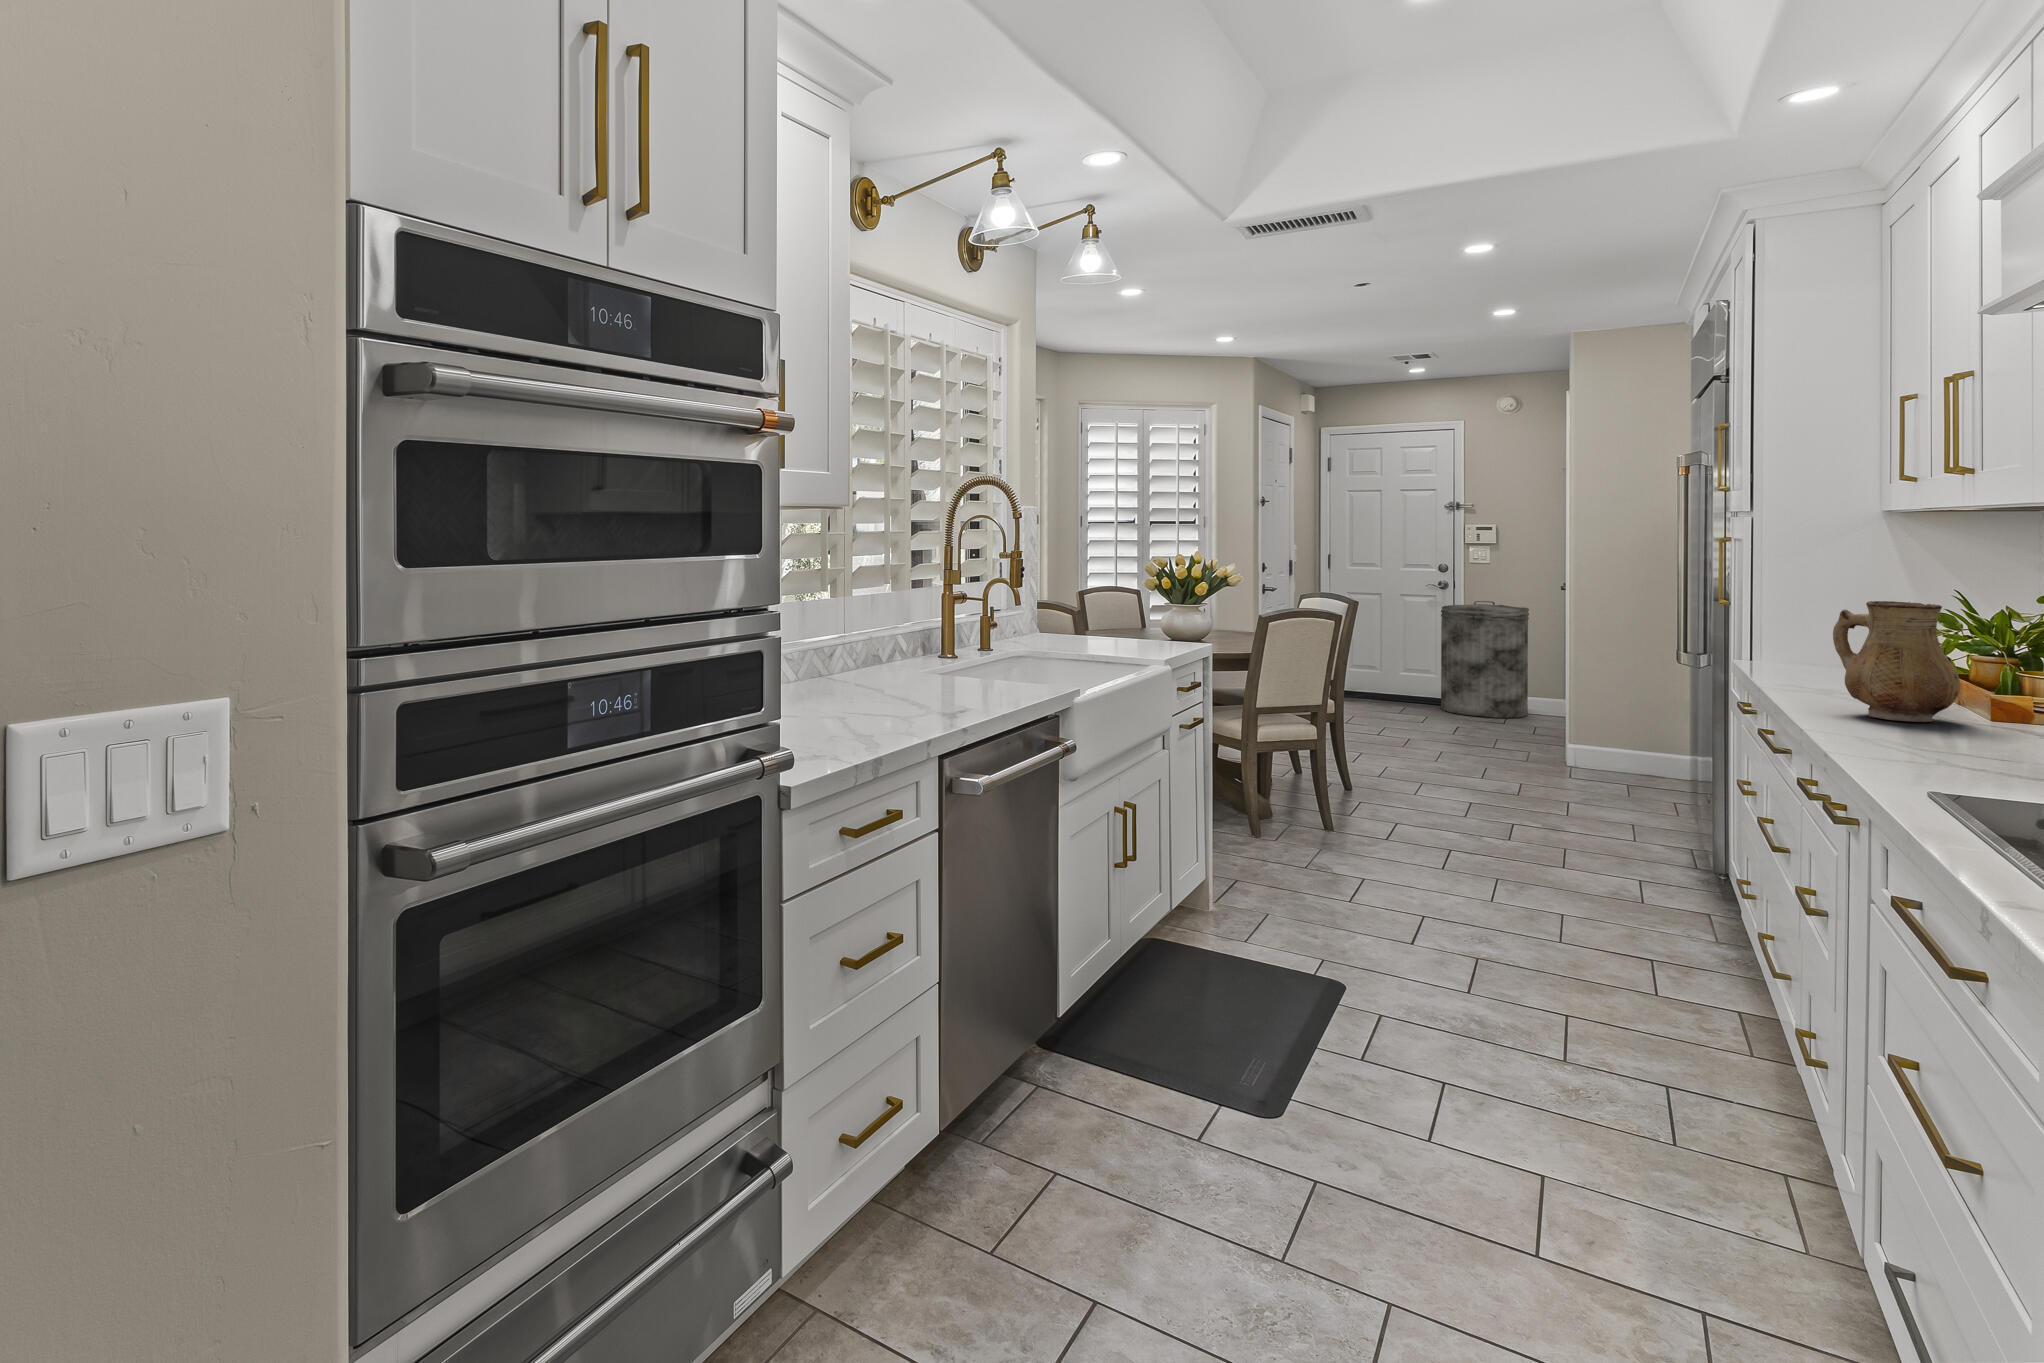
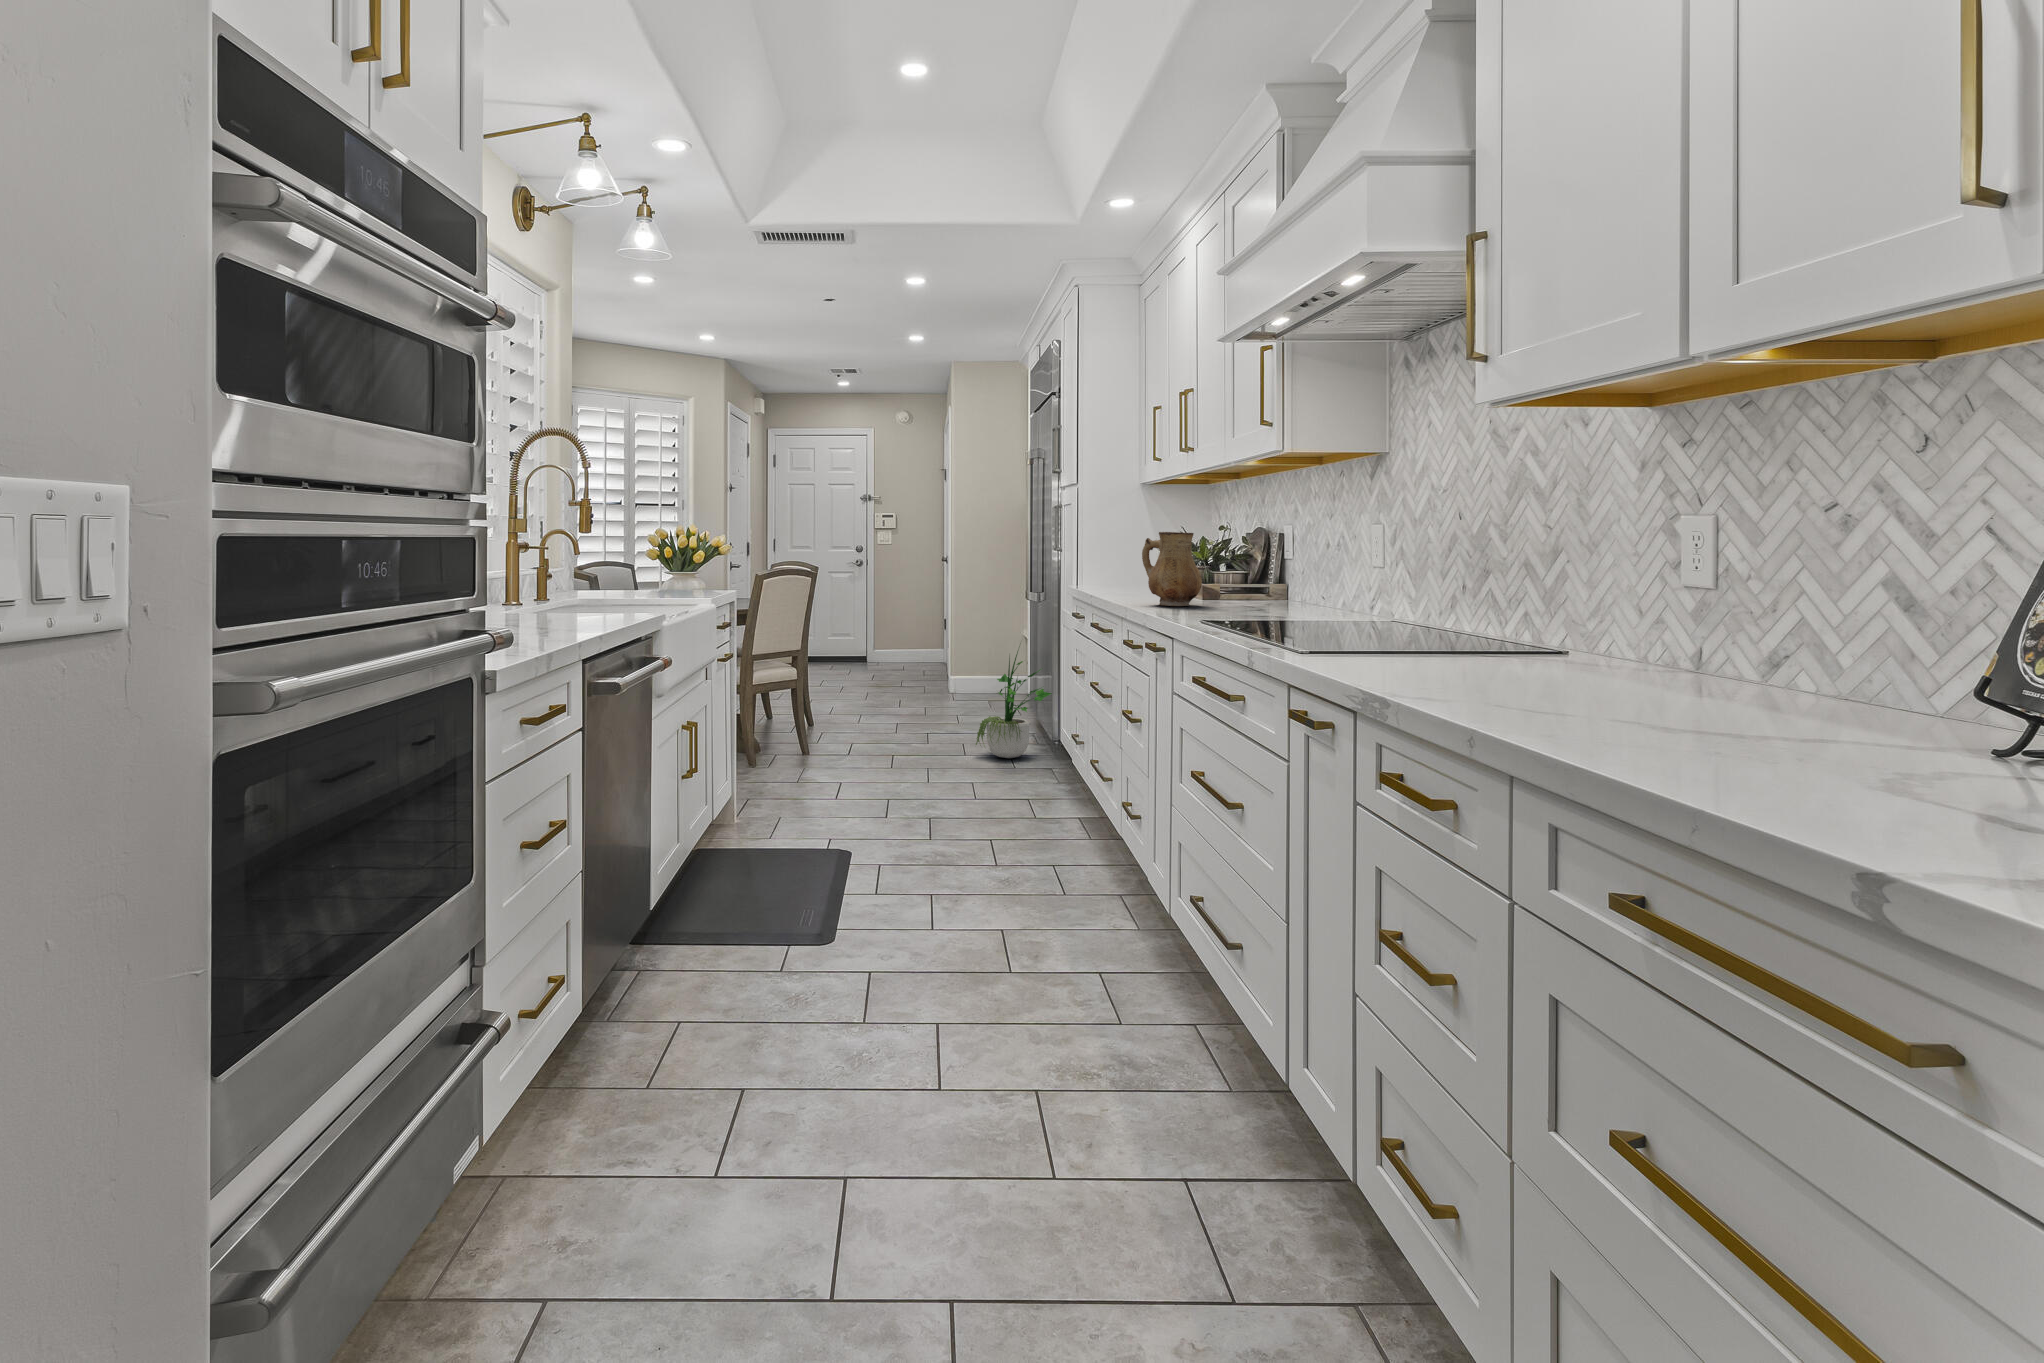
trash can: present [1441,601,1529,718] -> none [860,574,921,666]
potted plant: none [1574,715,1701,880] -> present [976,646,1051,758]

